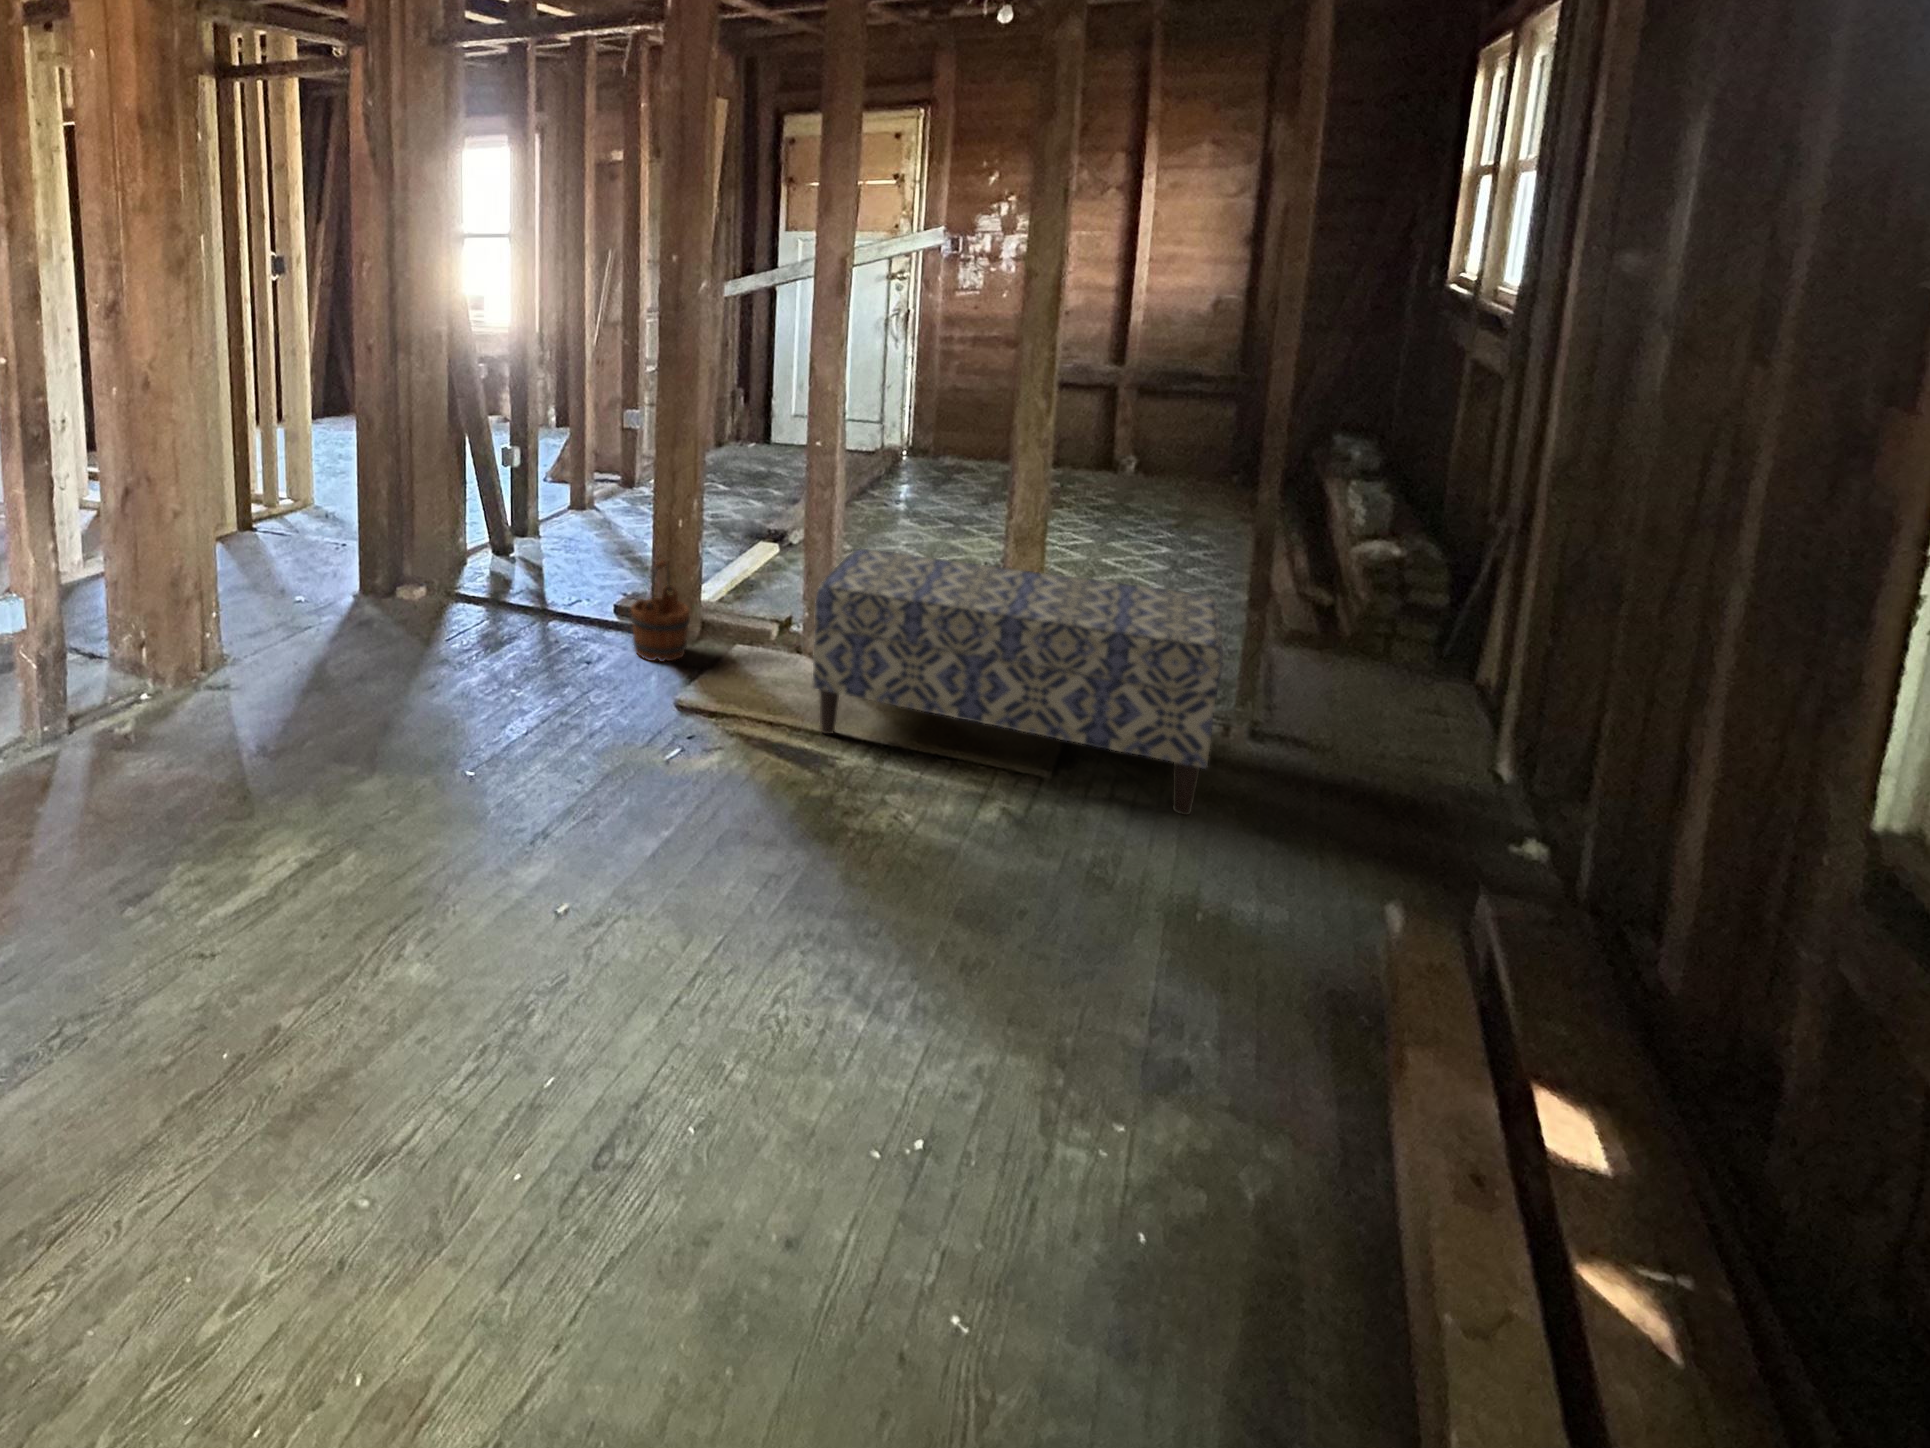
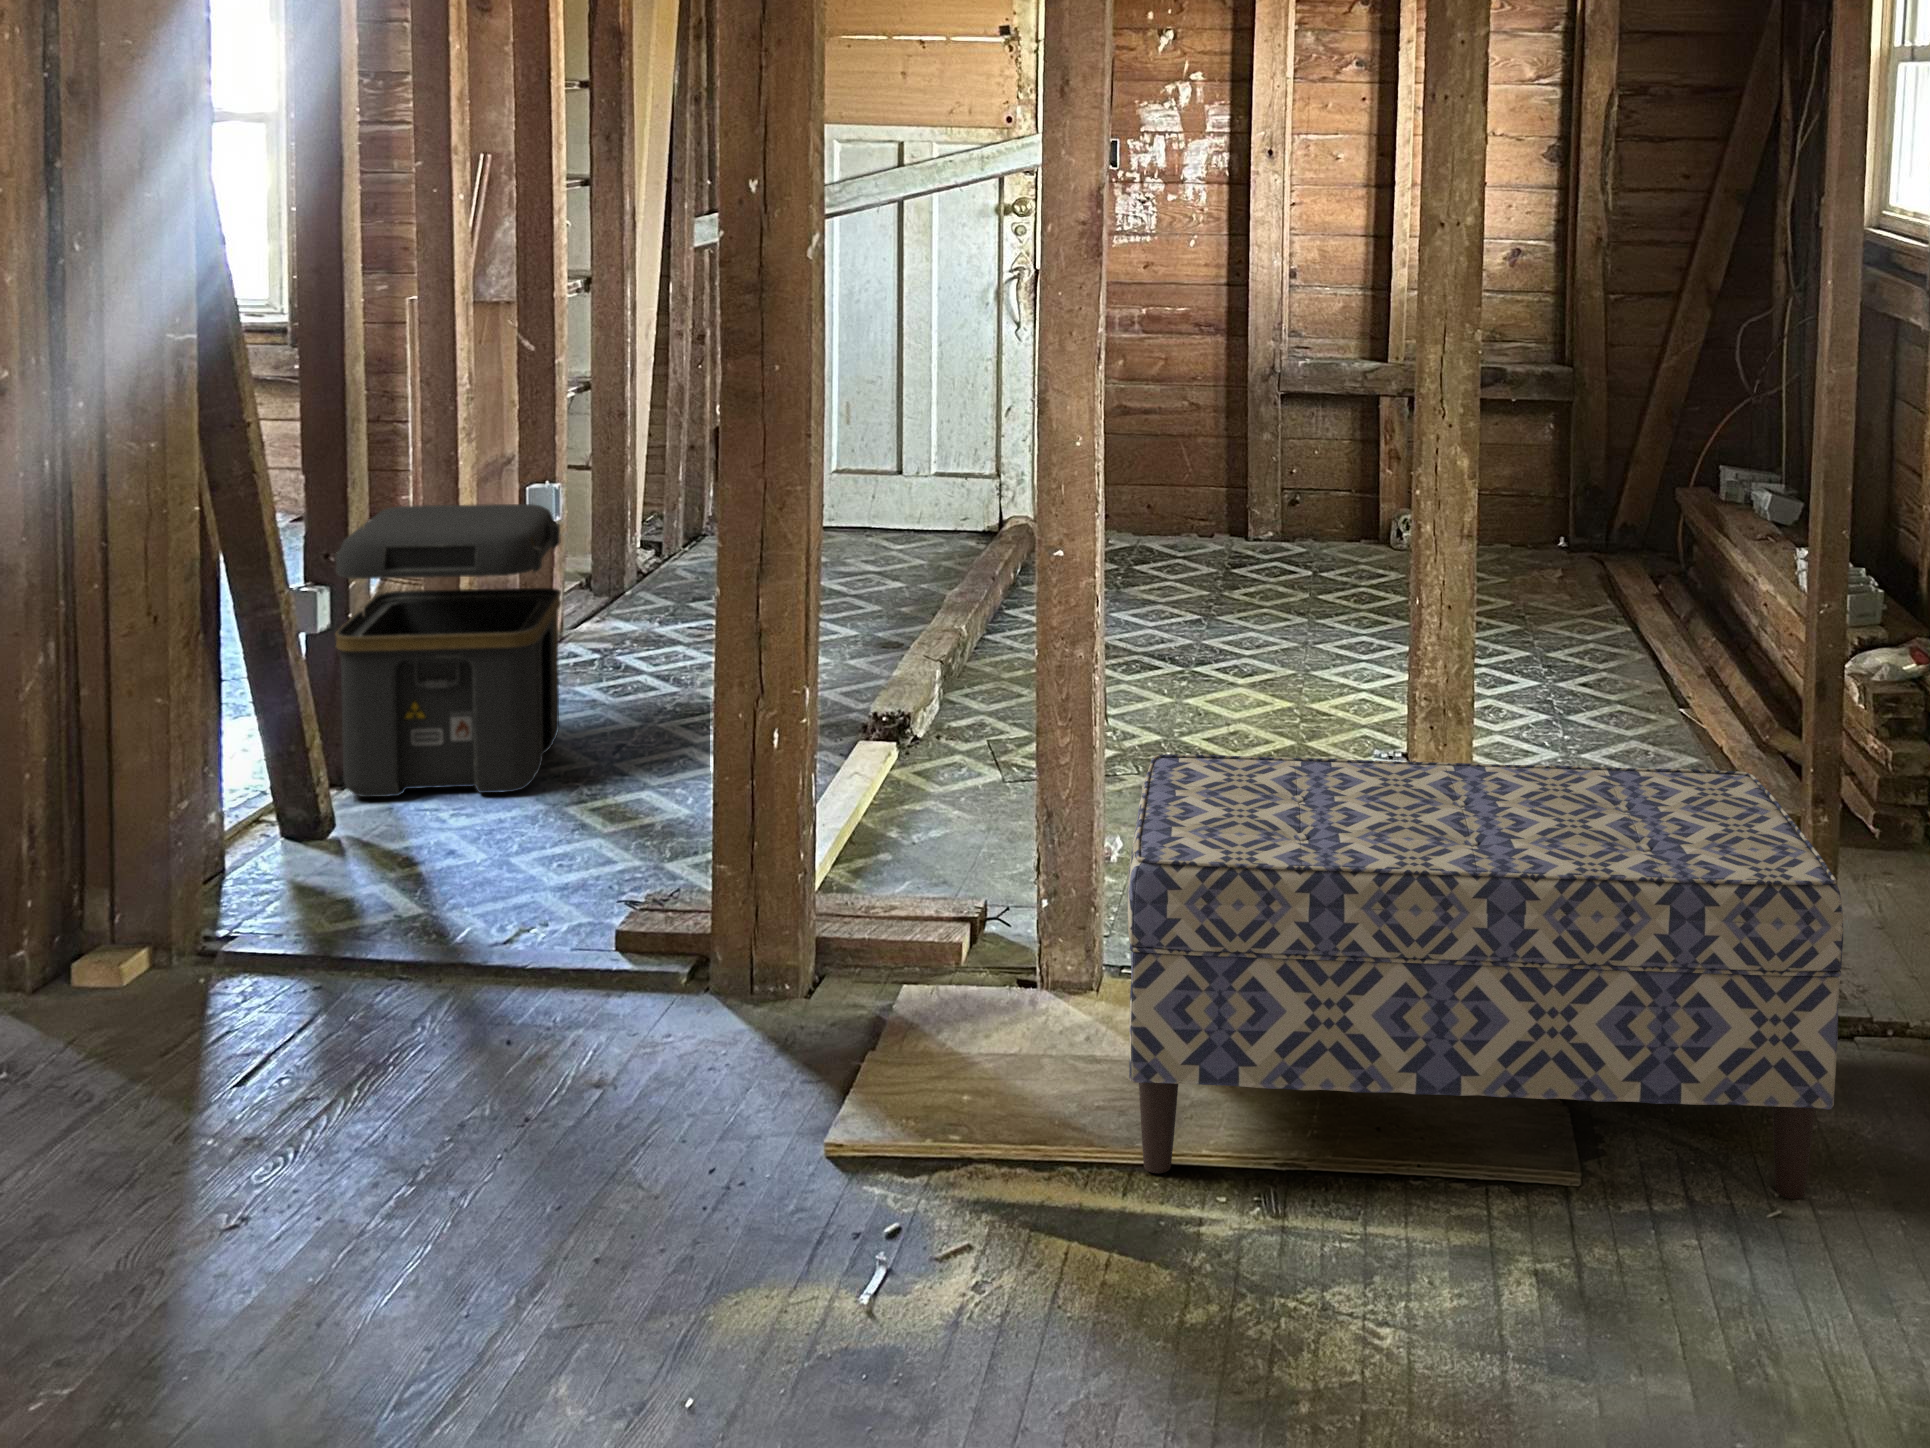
toolbox: none [515,417,616,550] -> present [336,504,561,797]
wooden bucket: present [631,560,690,662] -> none [682,826,814,1062]

